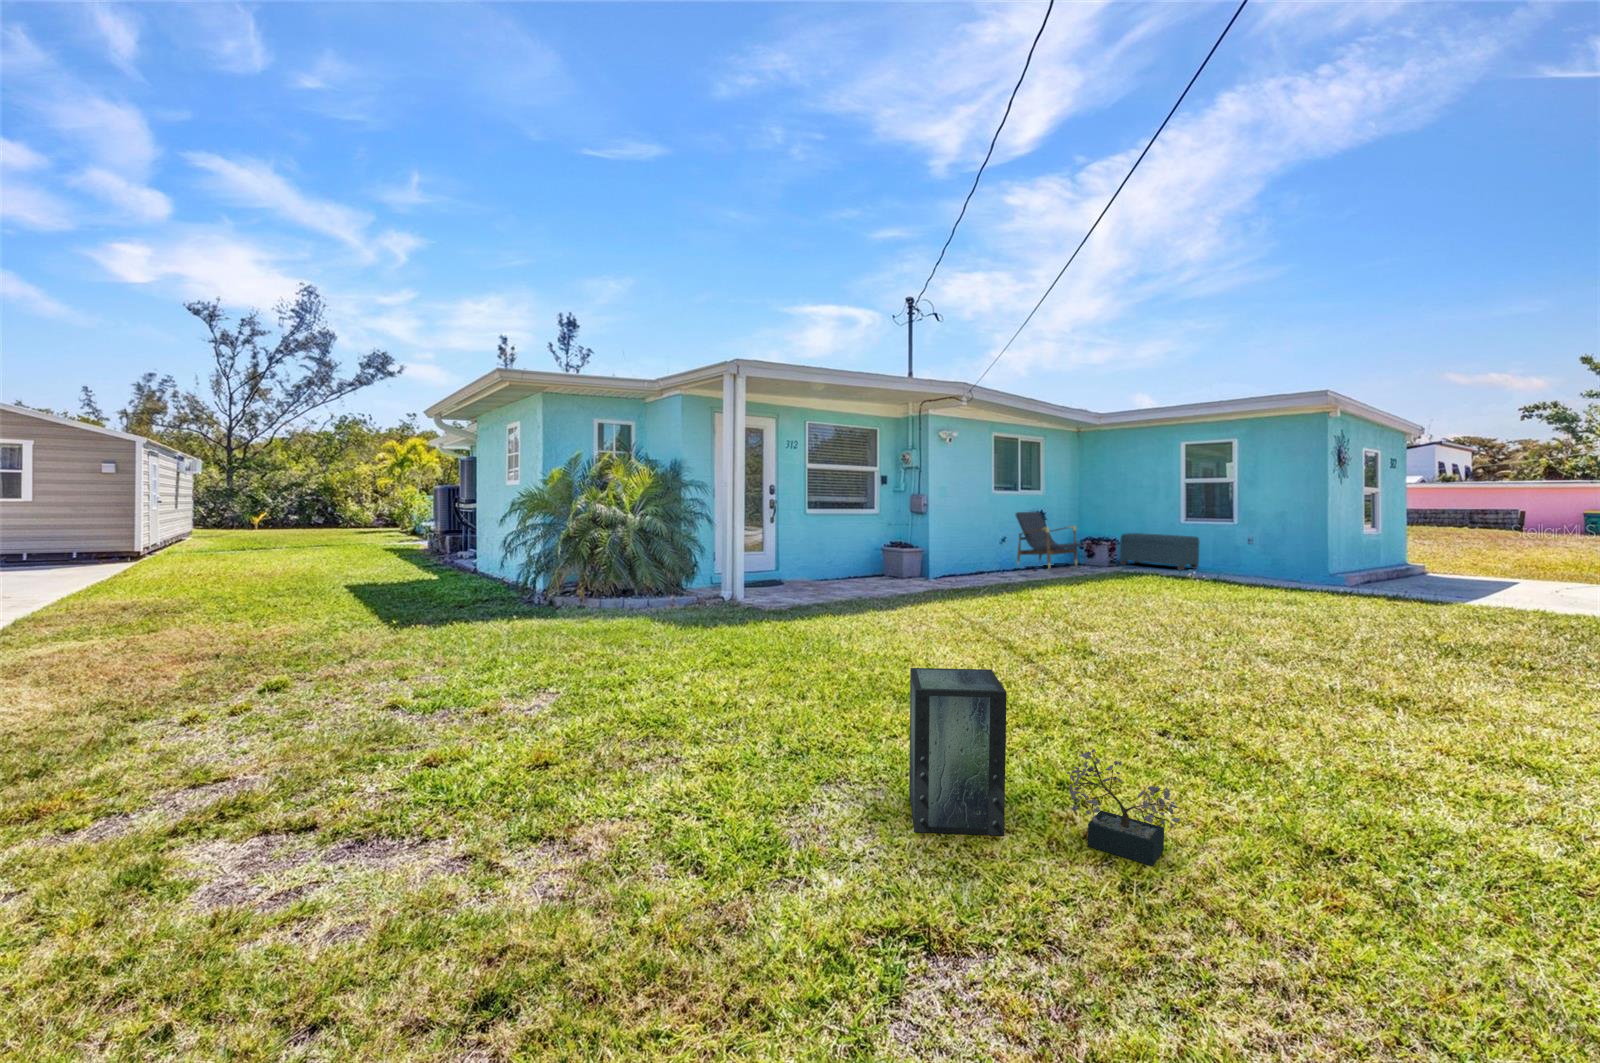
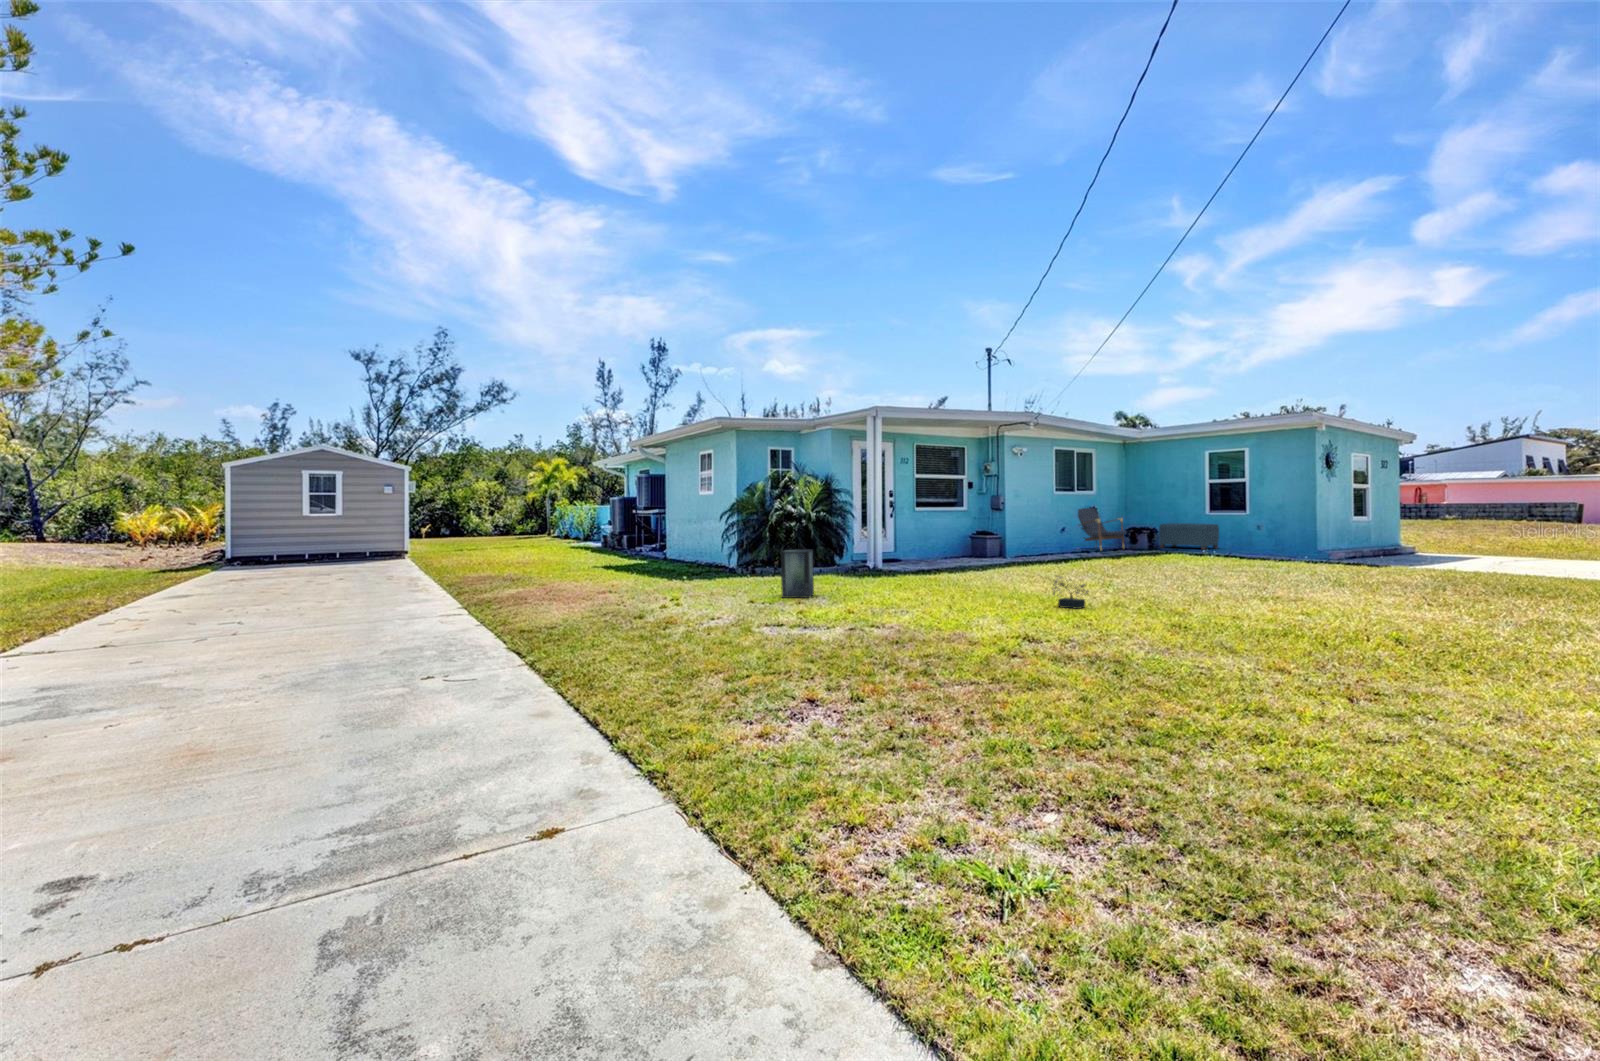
storage box: present [909,668,1007,836] -> present [781,550,814,598]

